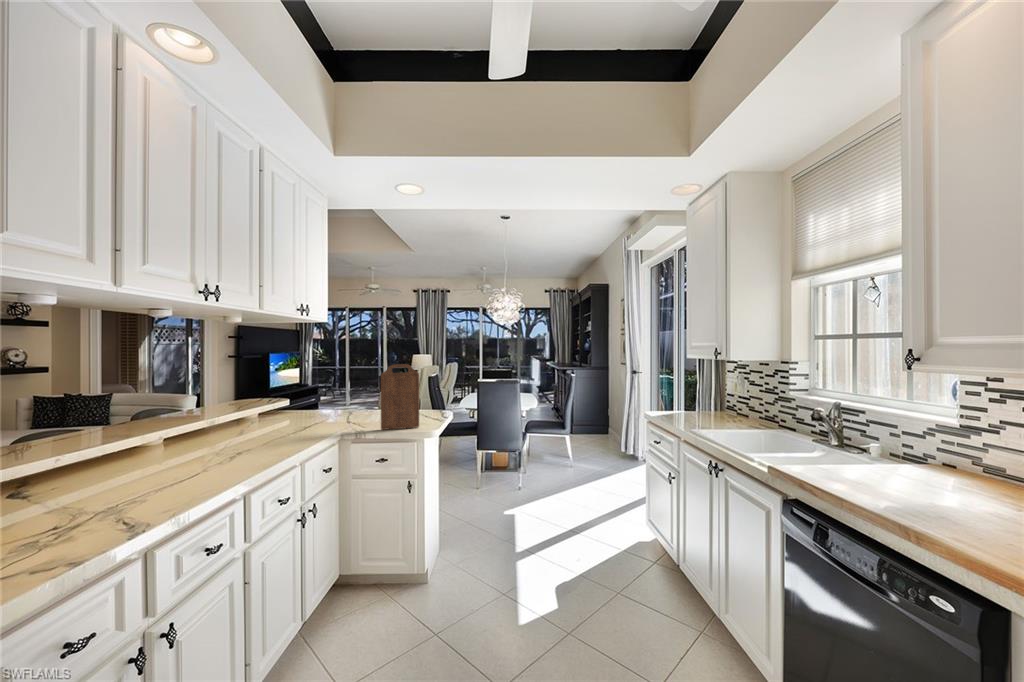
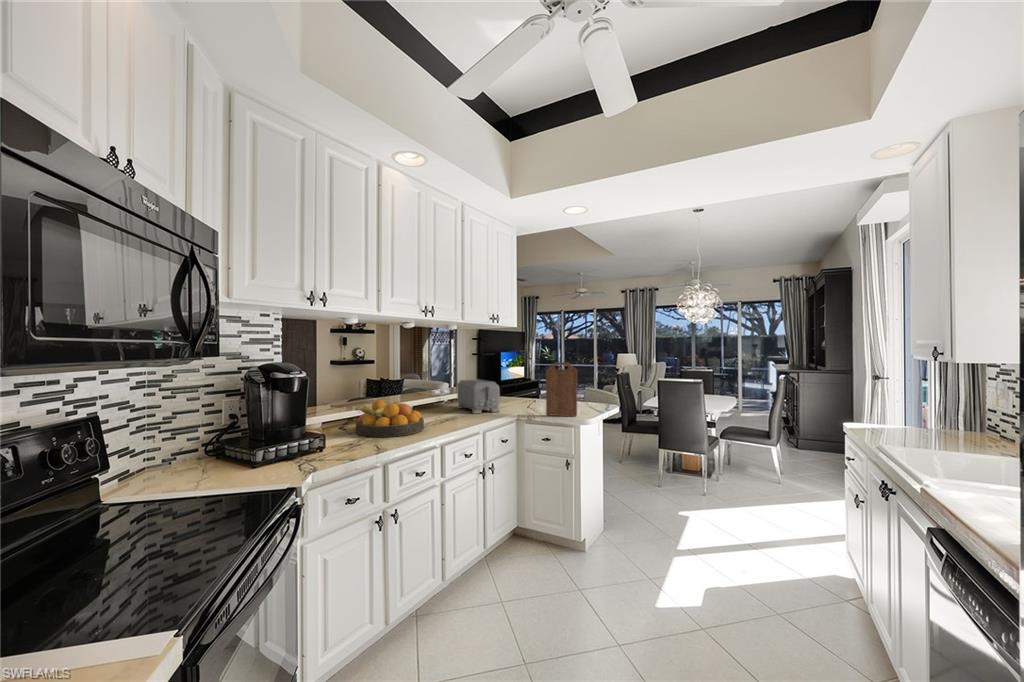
toaster: none [243,390,315,439] -> present [457,379,500,414]
fruit bowl: none [57,436,209,506] -> present [356,400,424,437]

